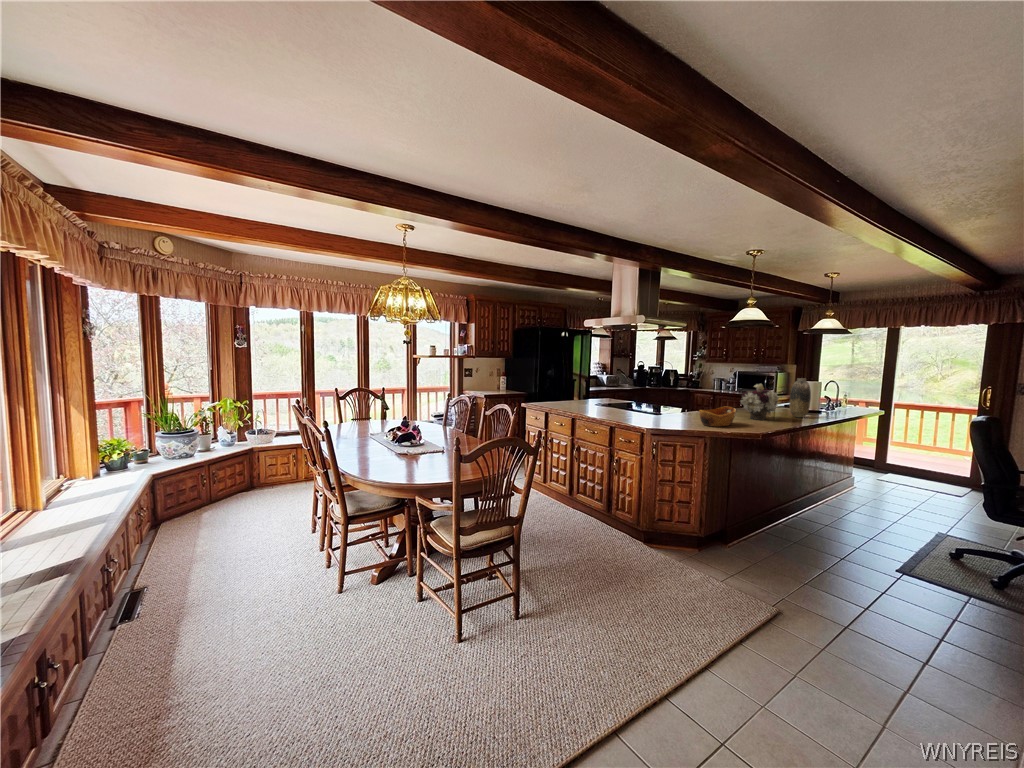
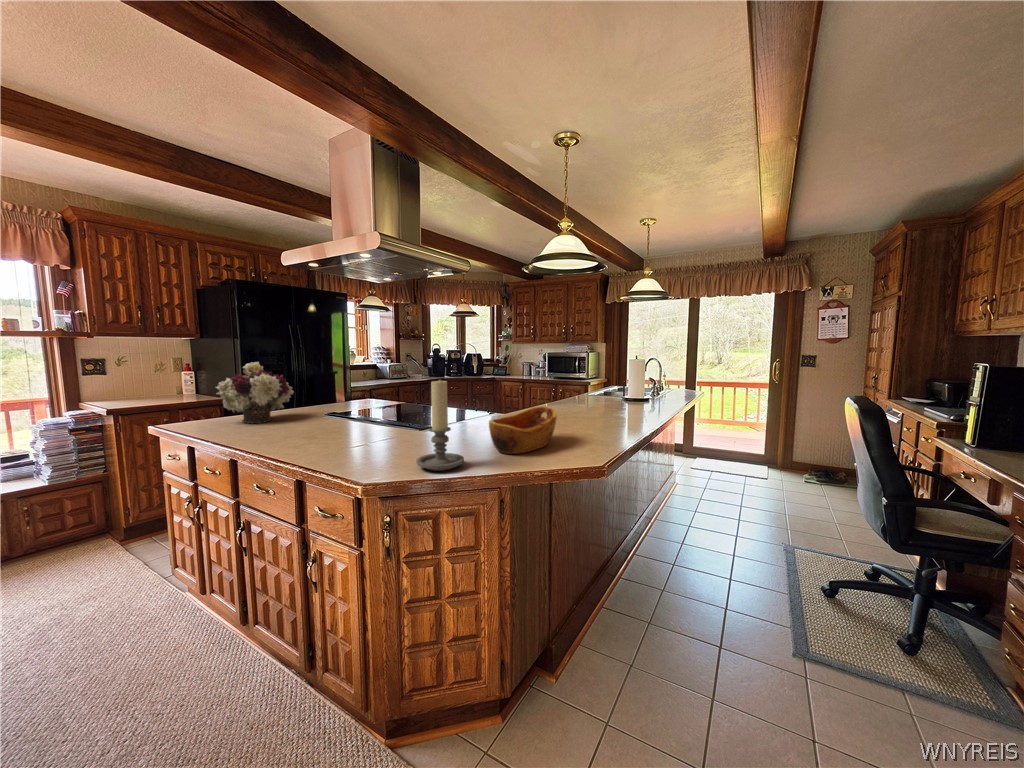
vase: present [790,378,811,417] -> none [624,351,651,411]
flower arrangement: present [741,384,778,420] -> present [216,362,294,424]
candle holder: none [667,390,688,428] -> present [416,380,464,471]

